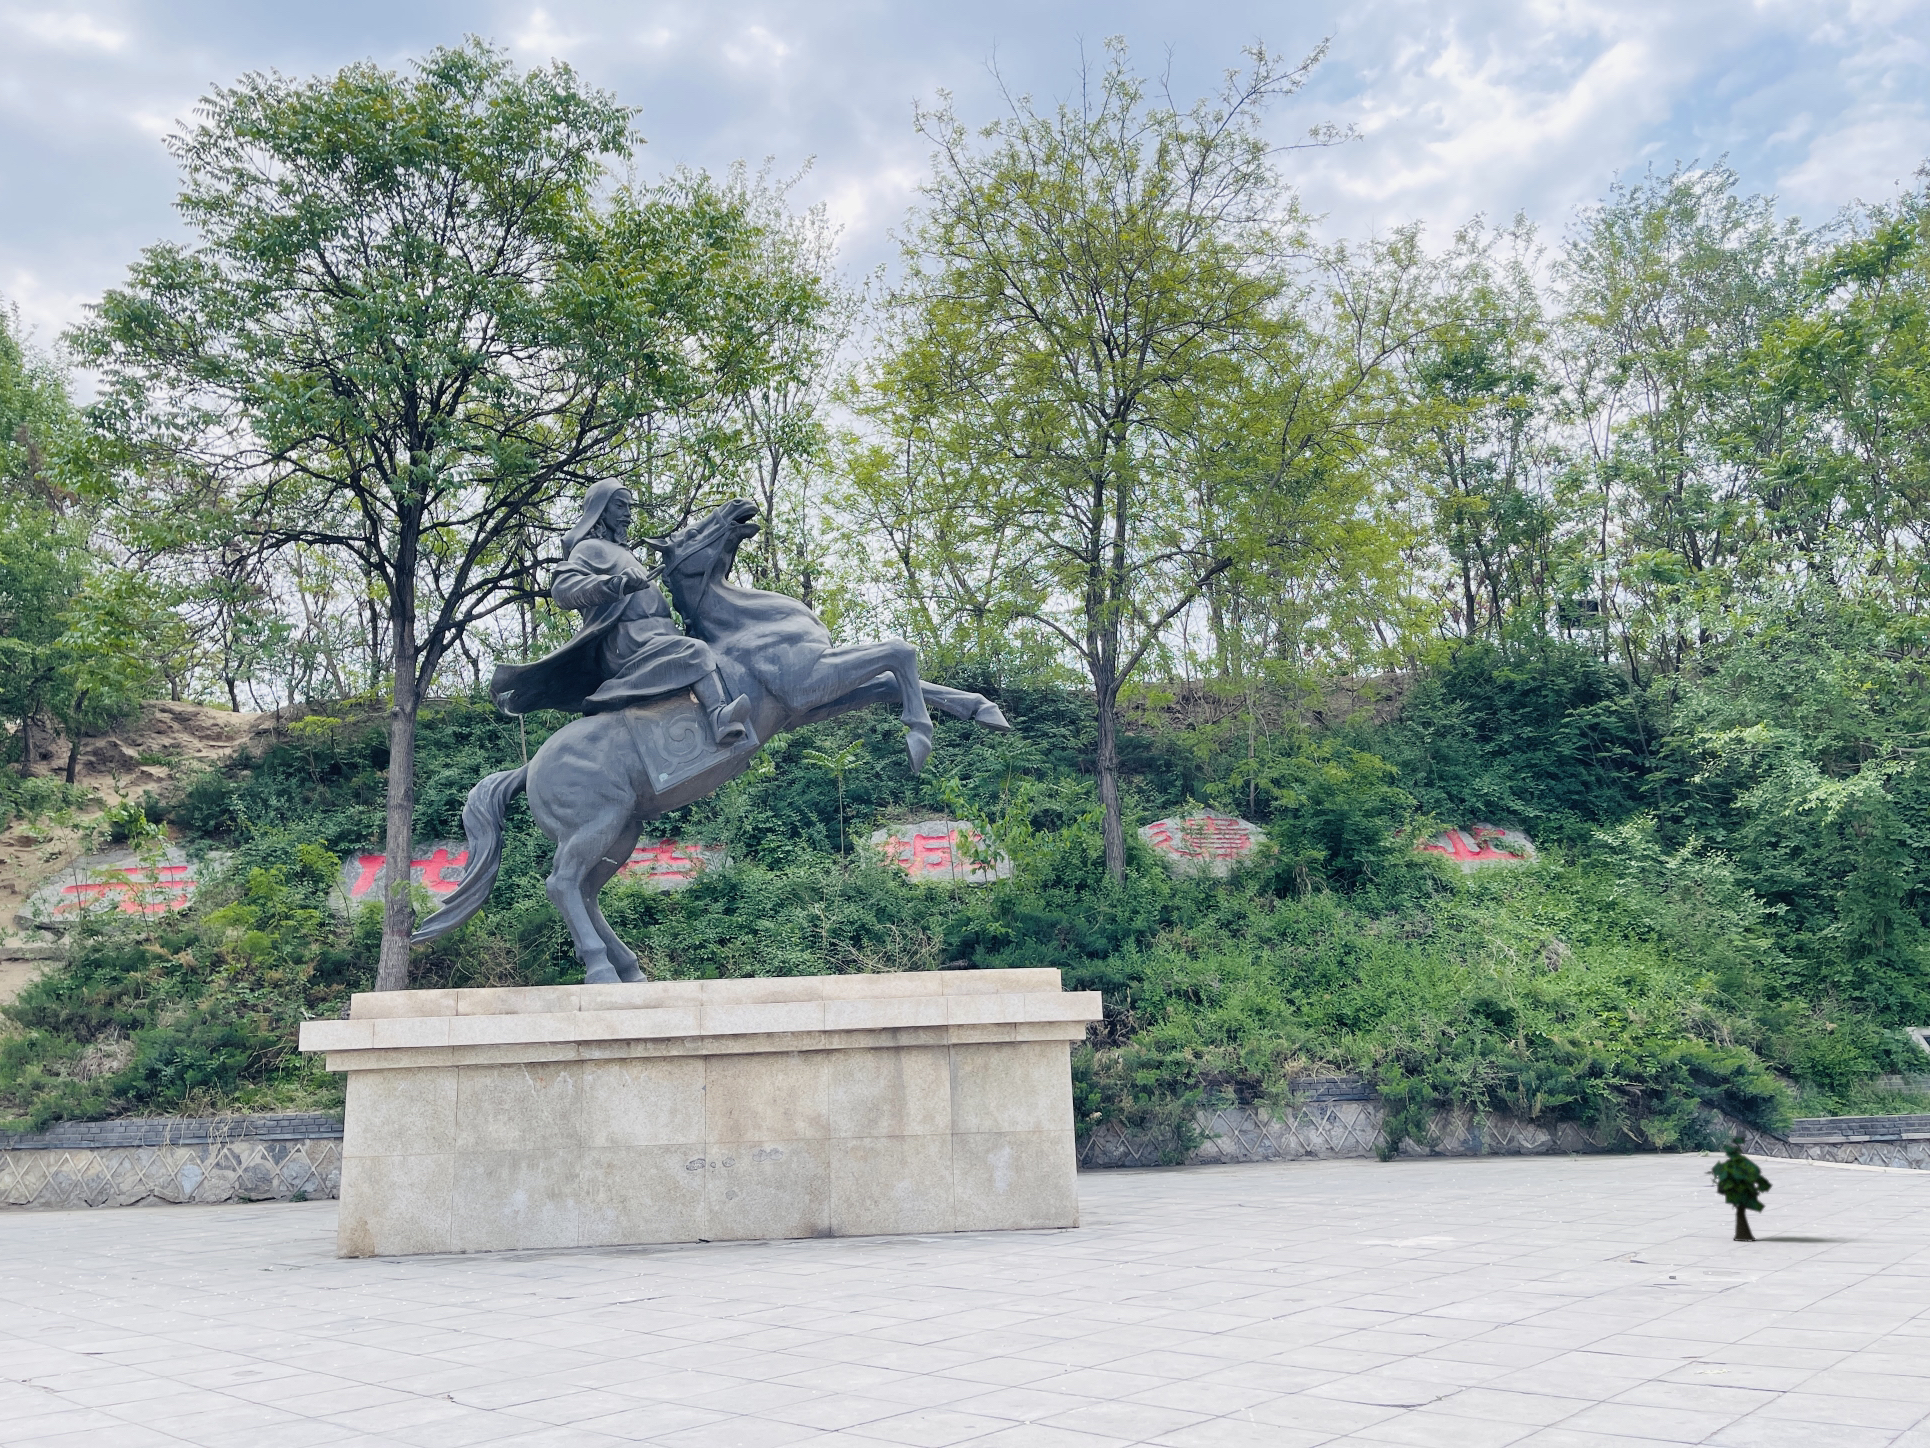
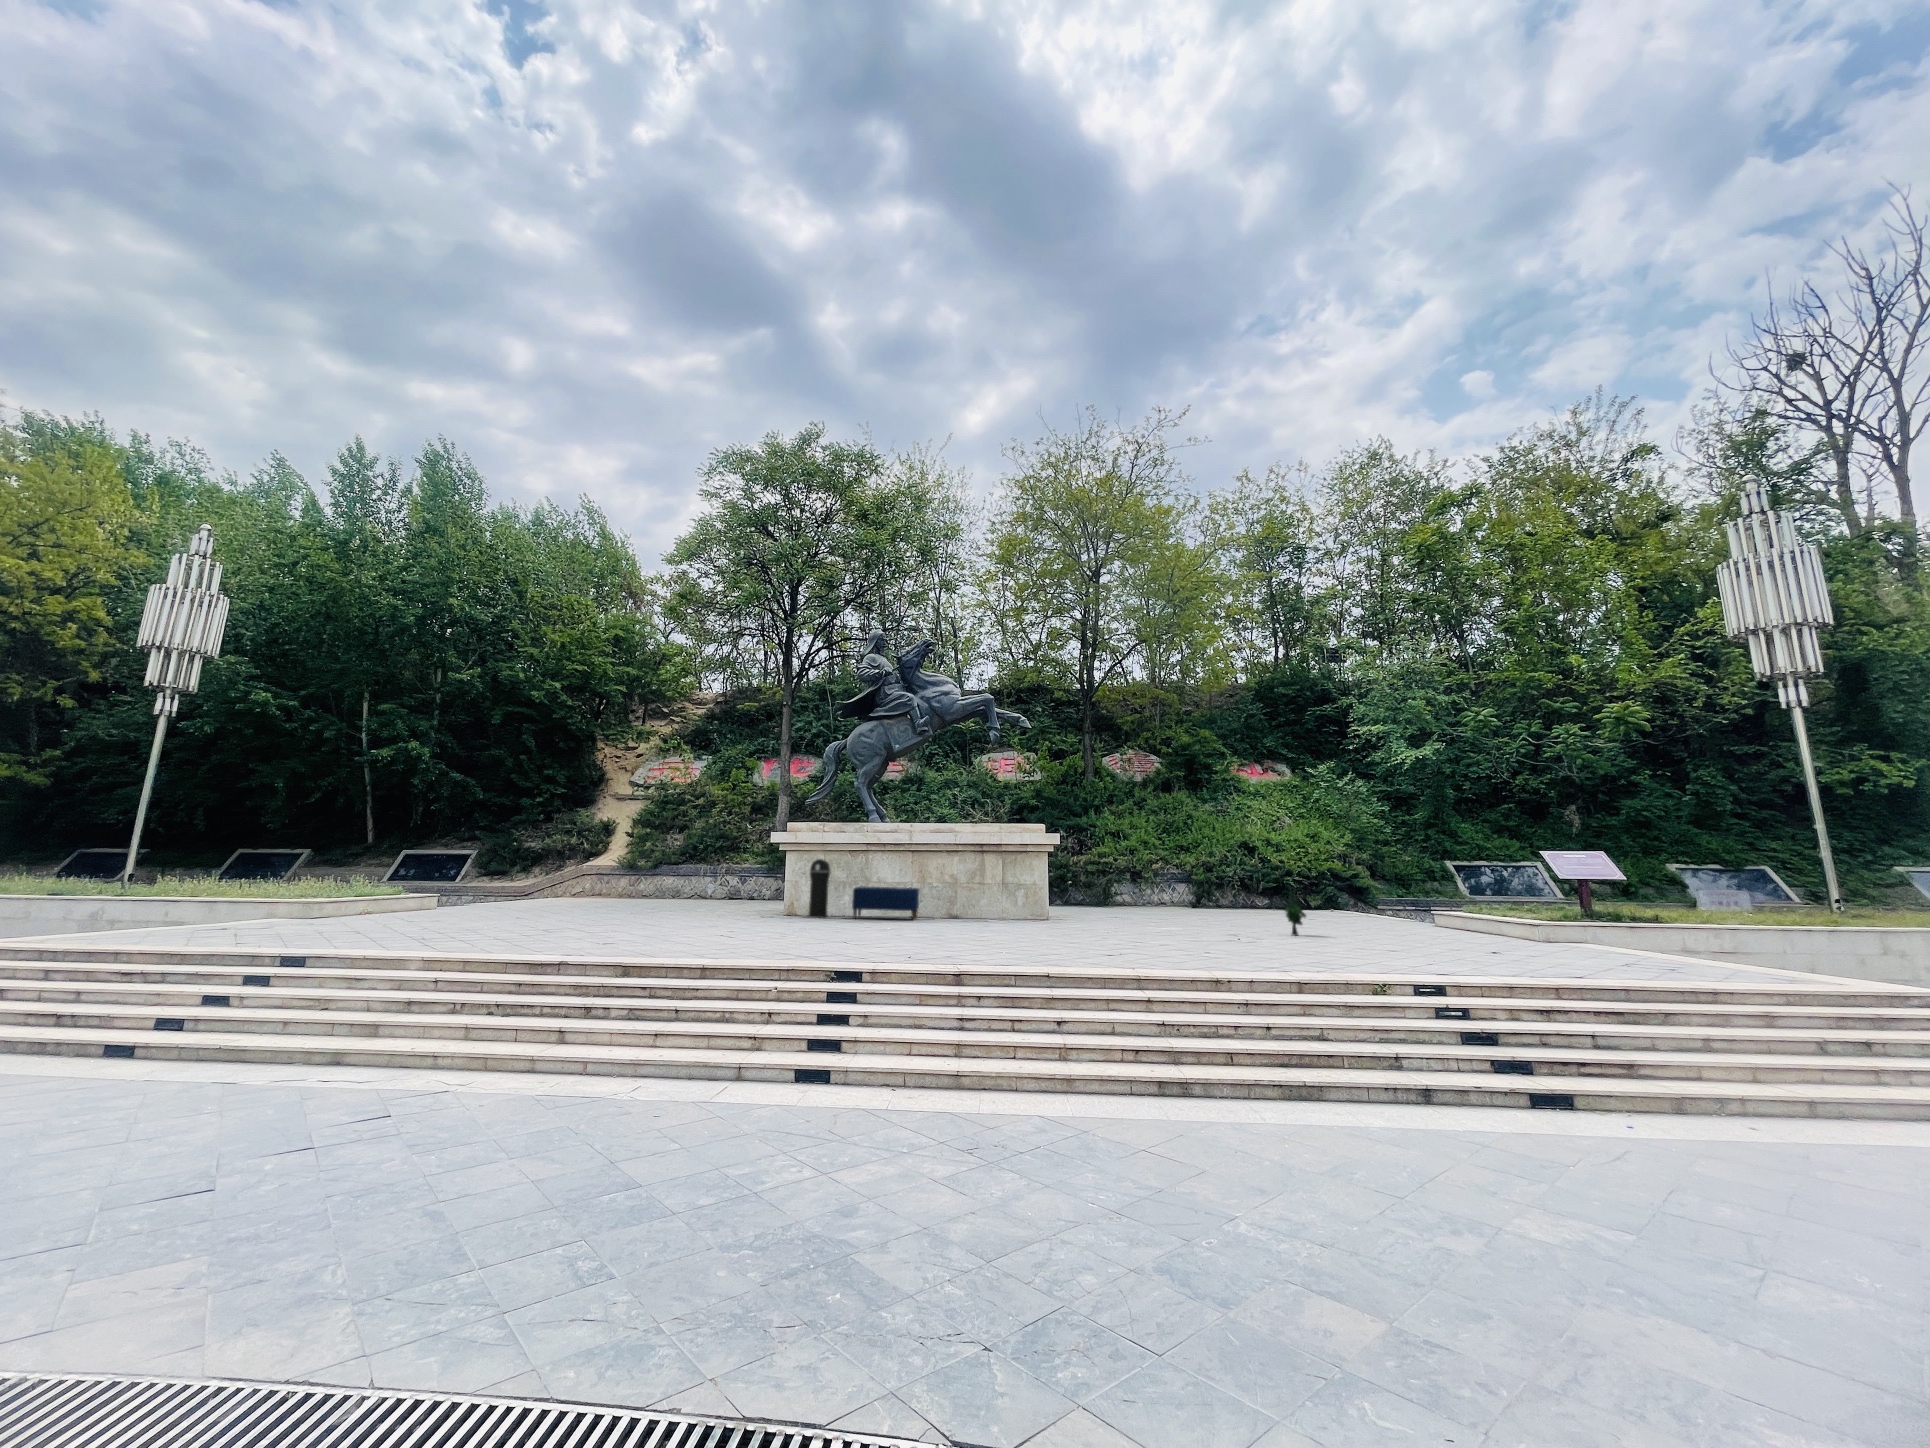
trash can: none [401,1093,469,1265] -> present [808,859,830,918]
bench: none [528,1161,722,1263] -> present [852,887,919,920]

